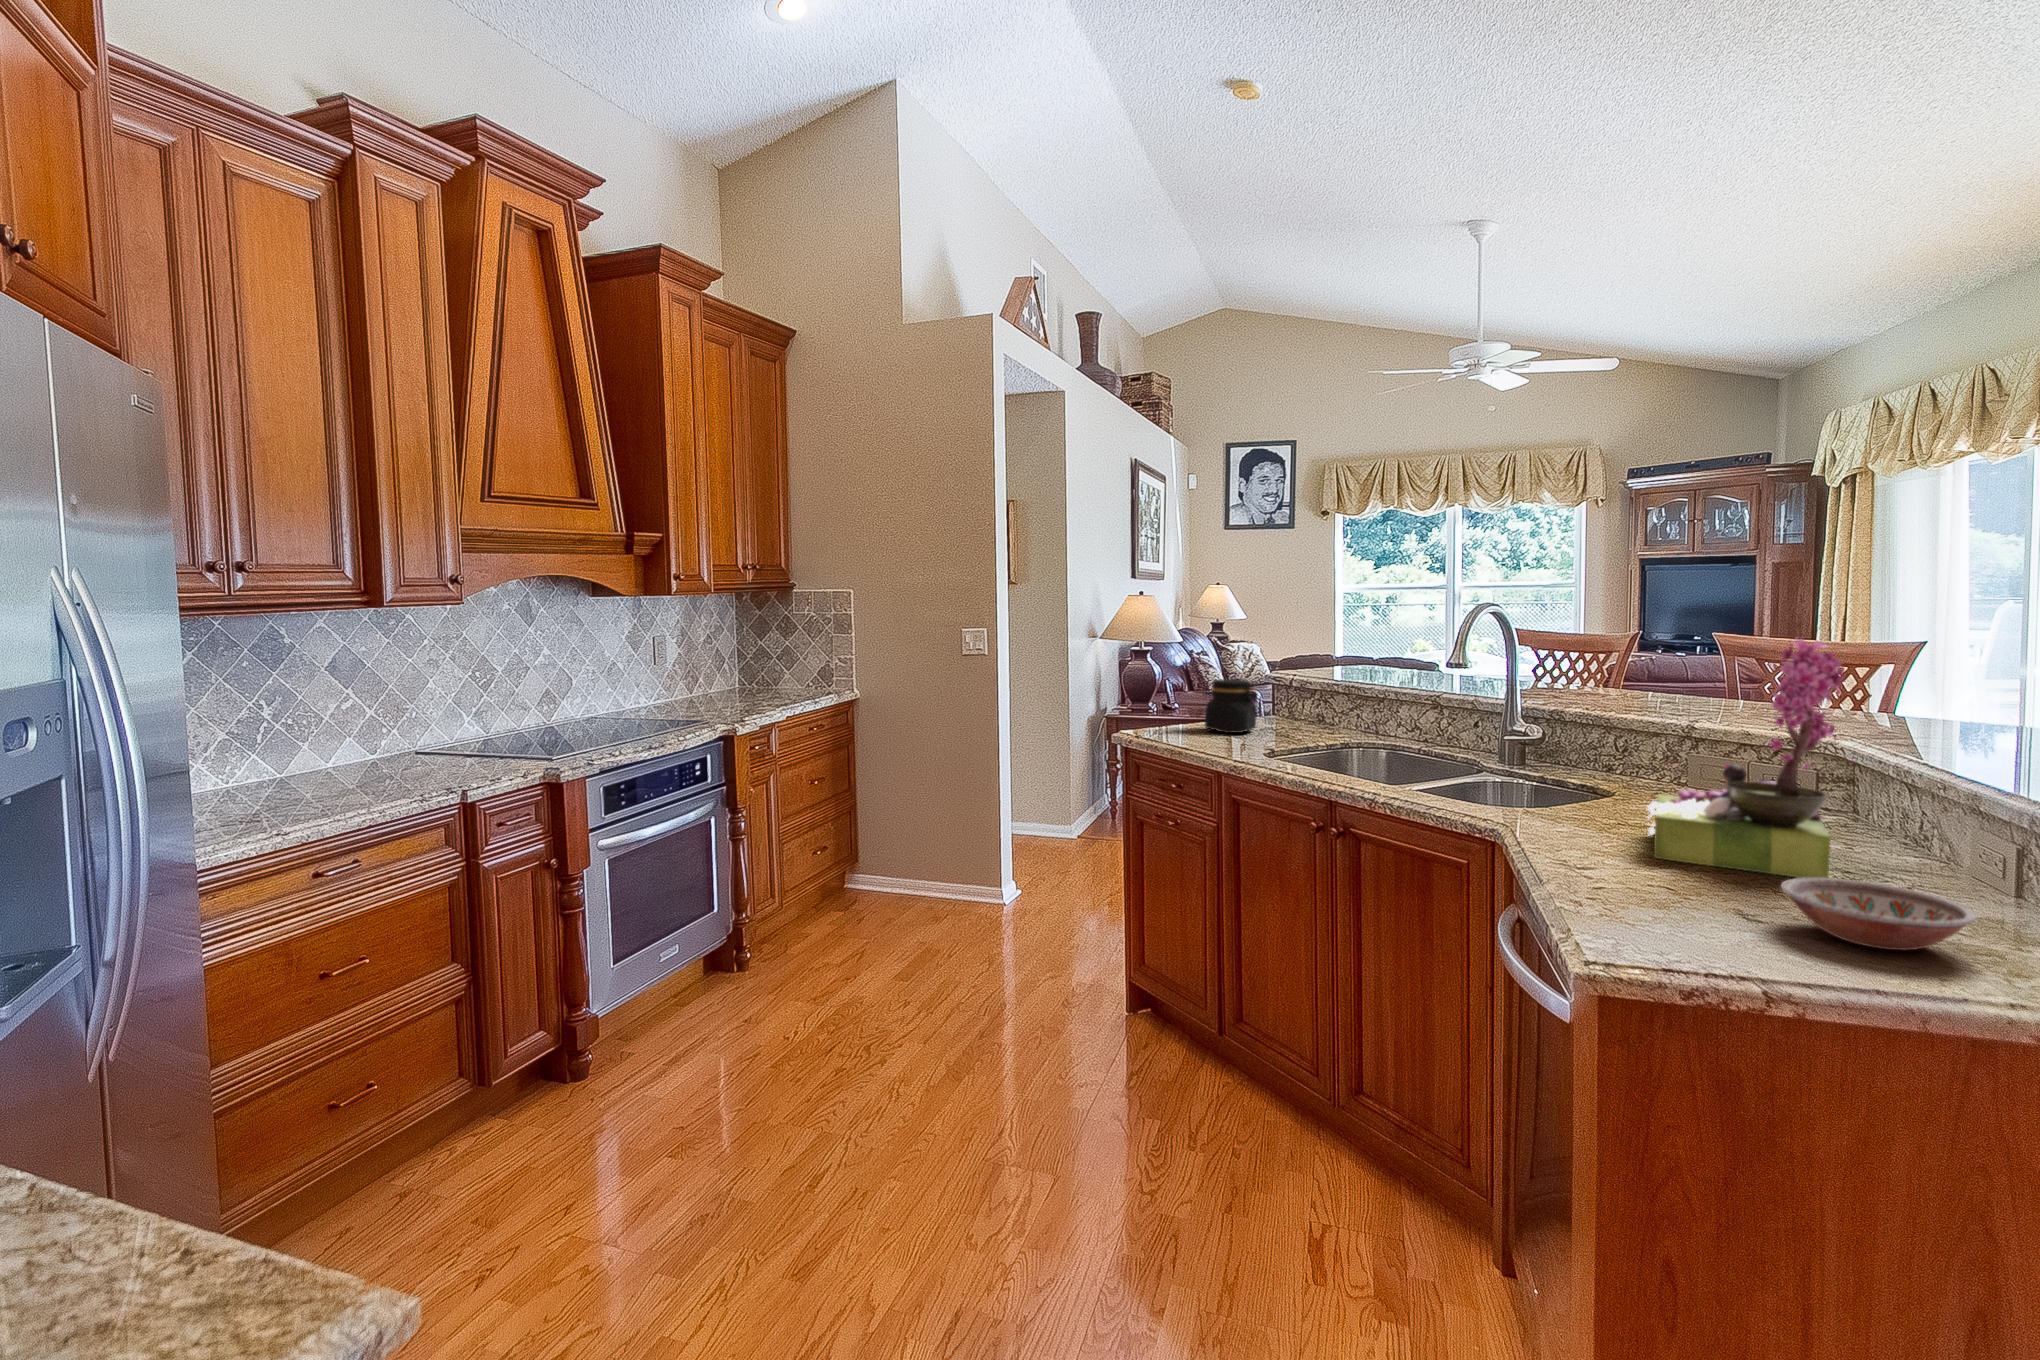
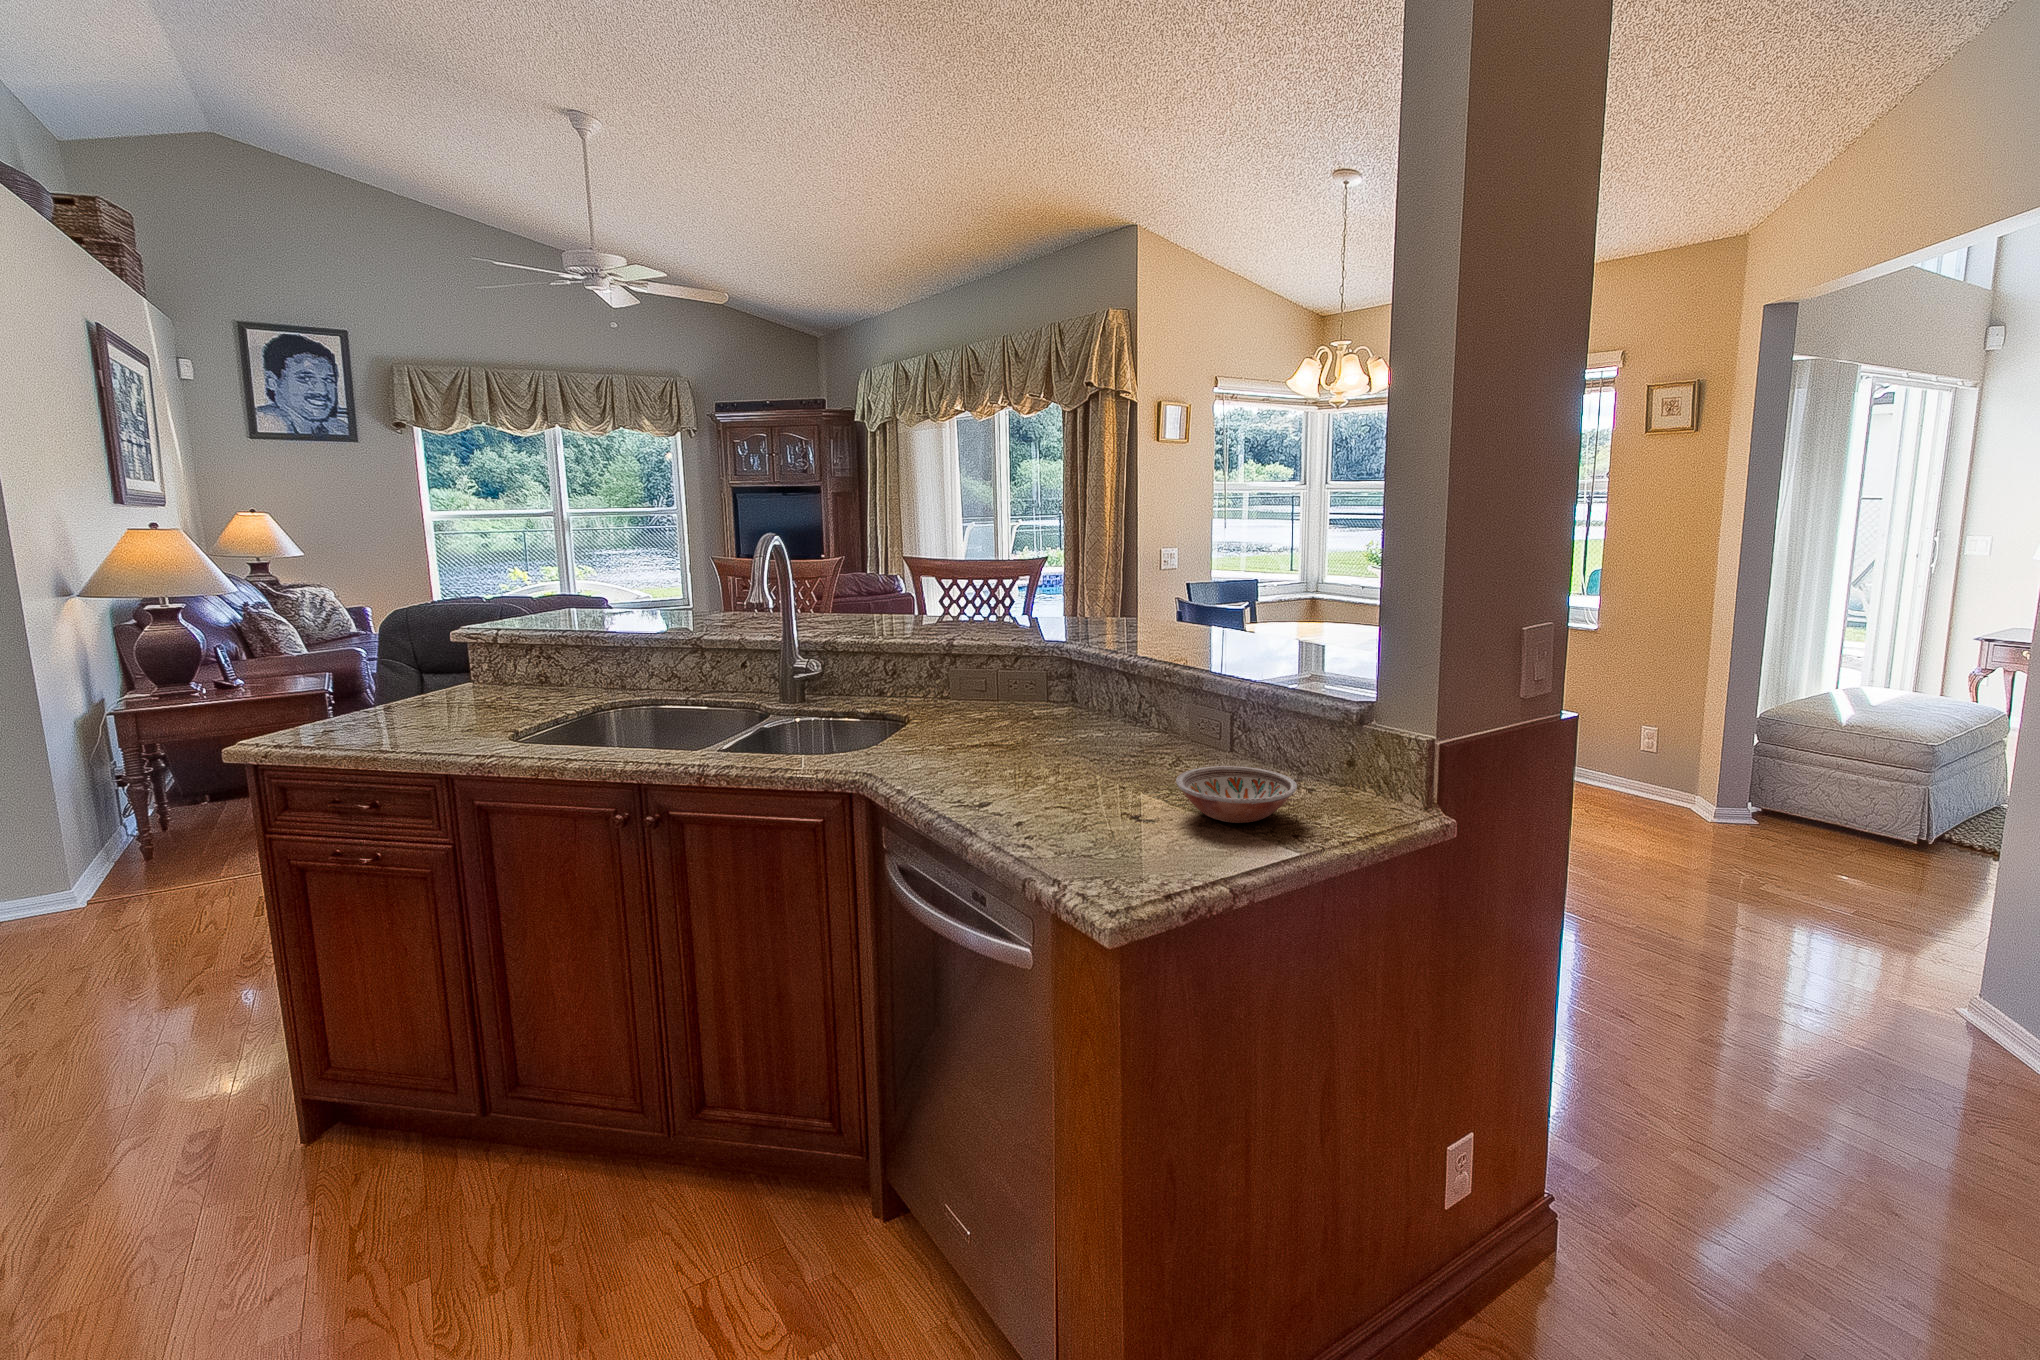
flower arrangement: present [1647,639,1851,878] -> none [991,562,1141,780]
jar: present [1203,679,1259,733] -> none [379,646,474,720]

